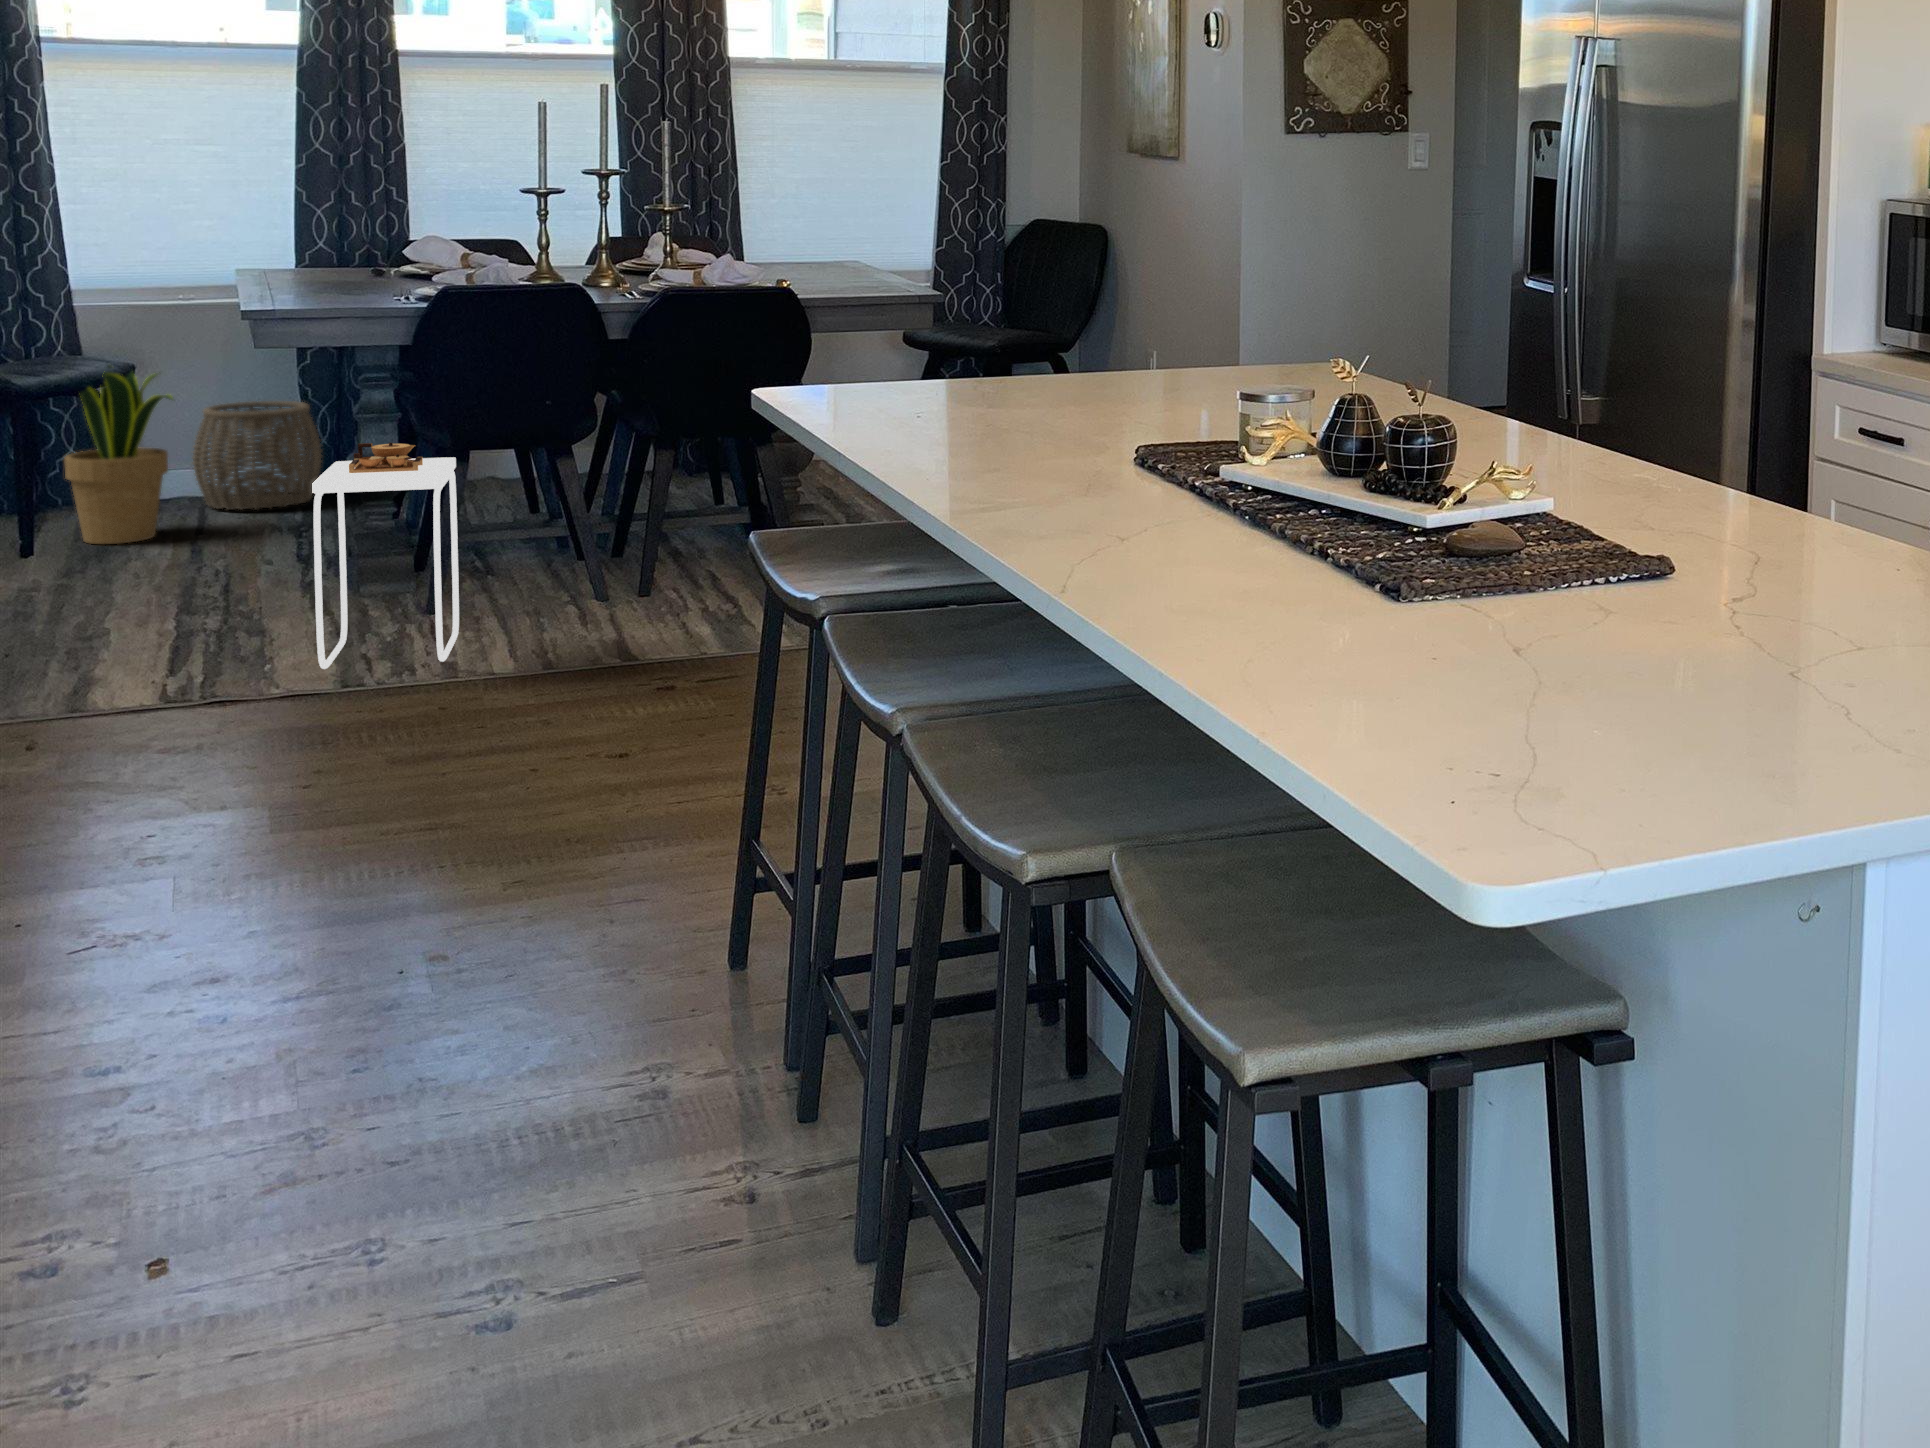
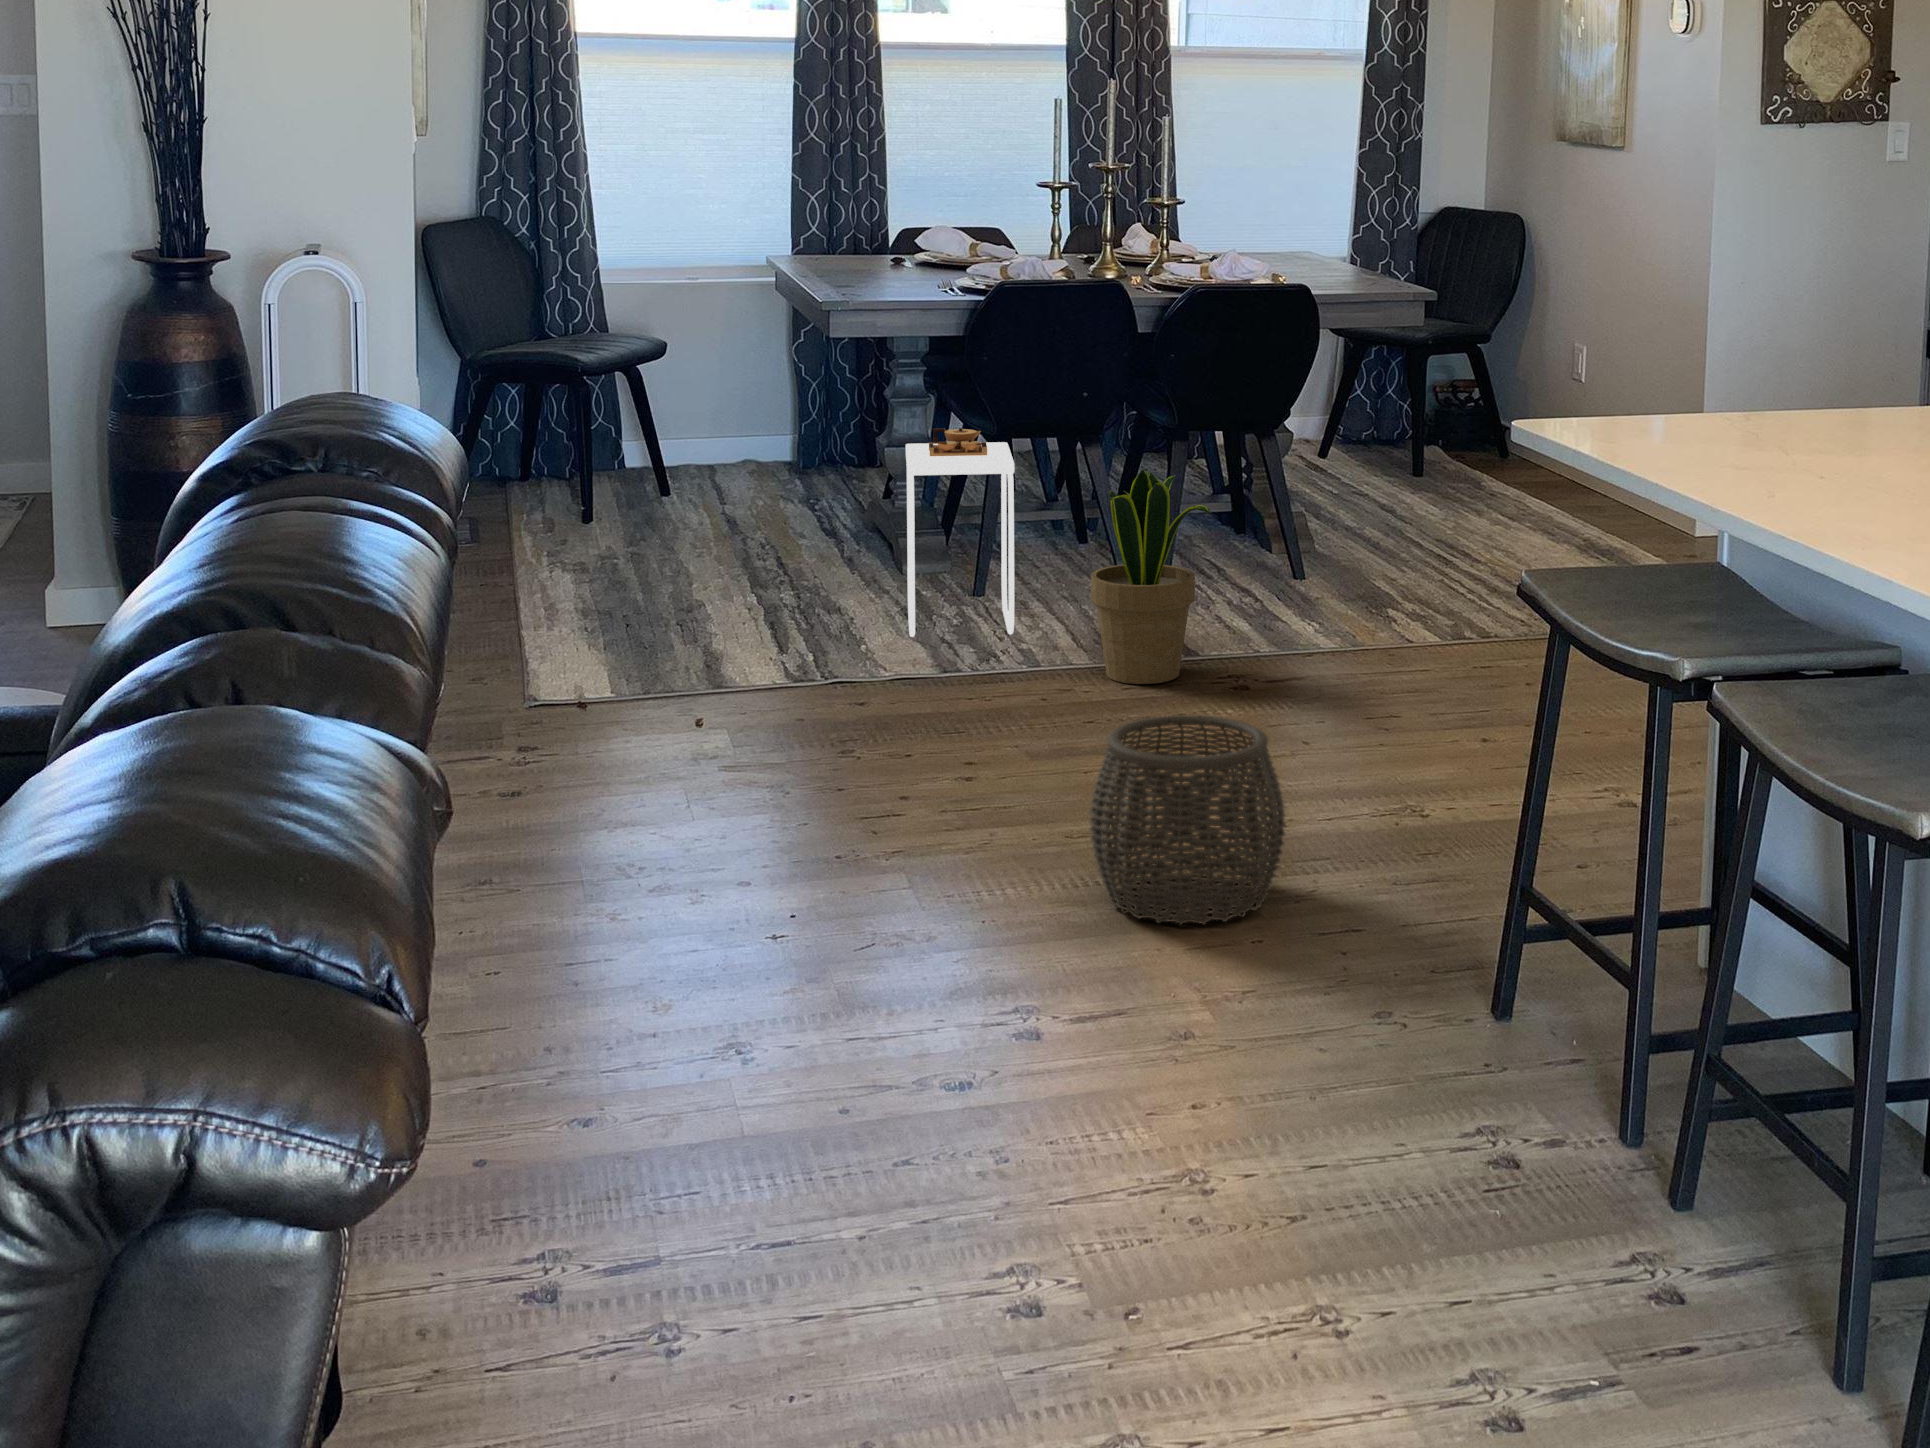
potted plant: present [64,365,173,544] -> present [1091,469,1211,684]
woven basket: present [192,401,322,510] -> present [1089,715,1286,925]

